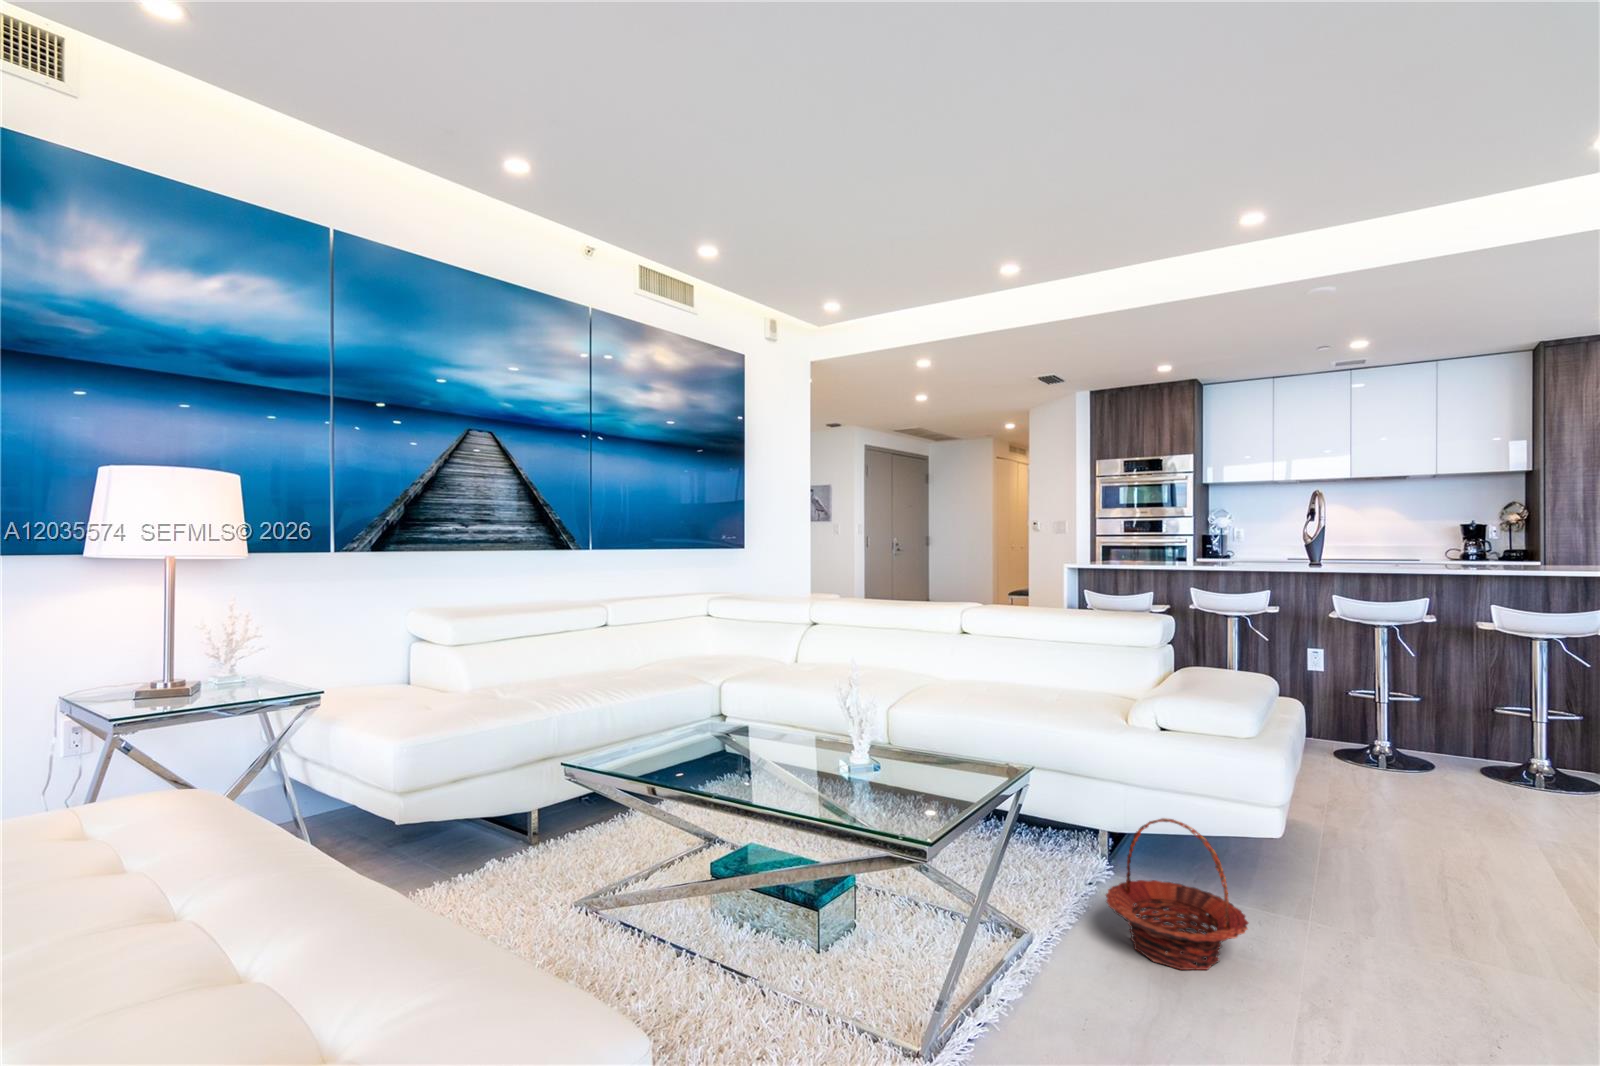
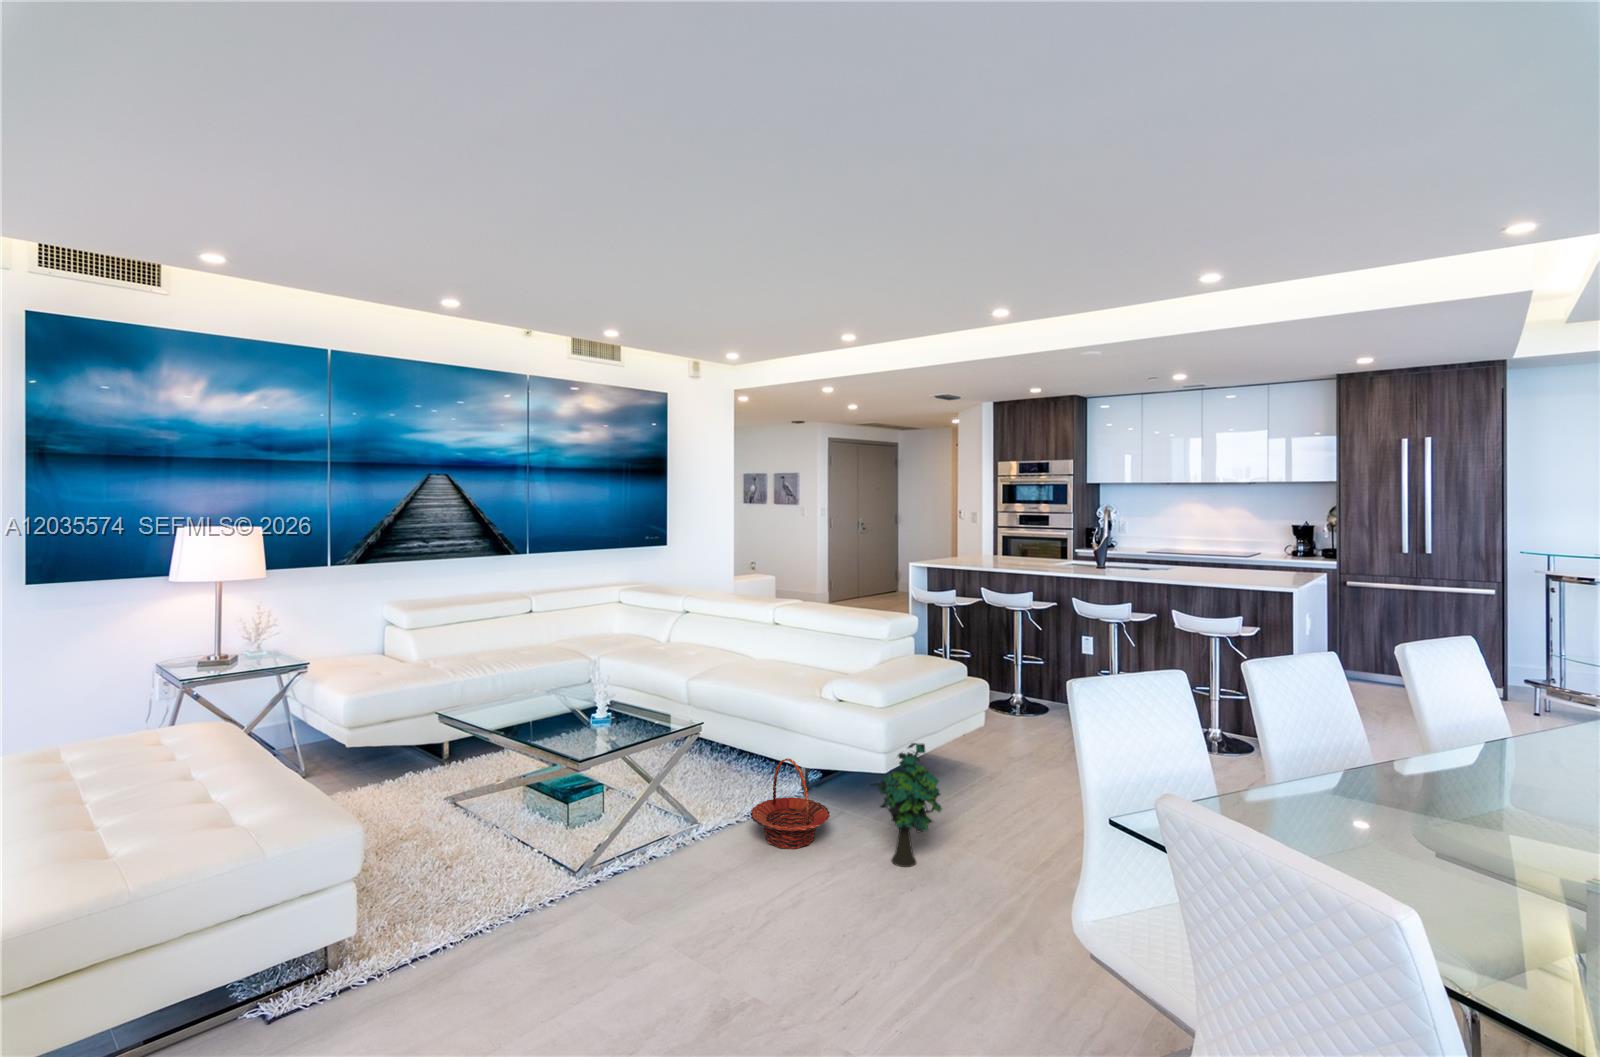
decorative plant: none [1332,785,1478,995] -> present [872,743,941,867]

